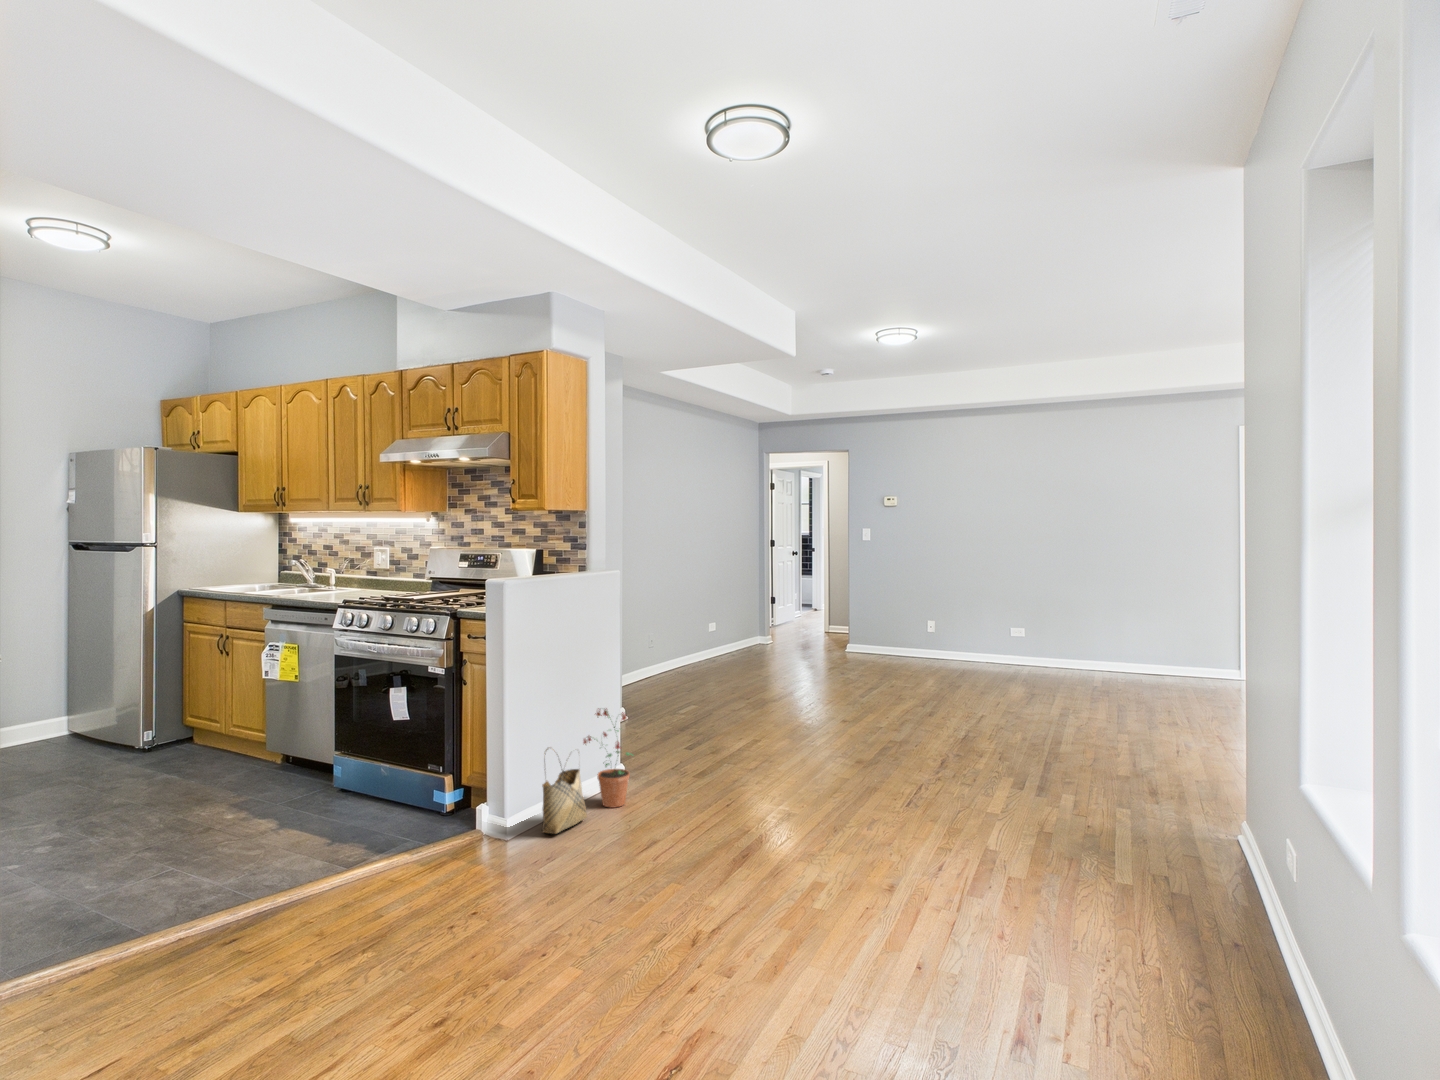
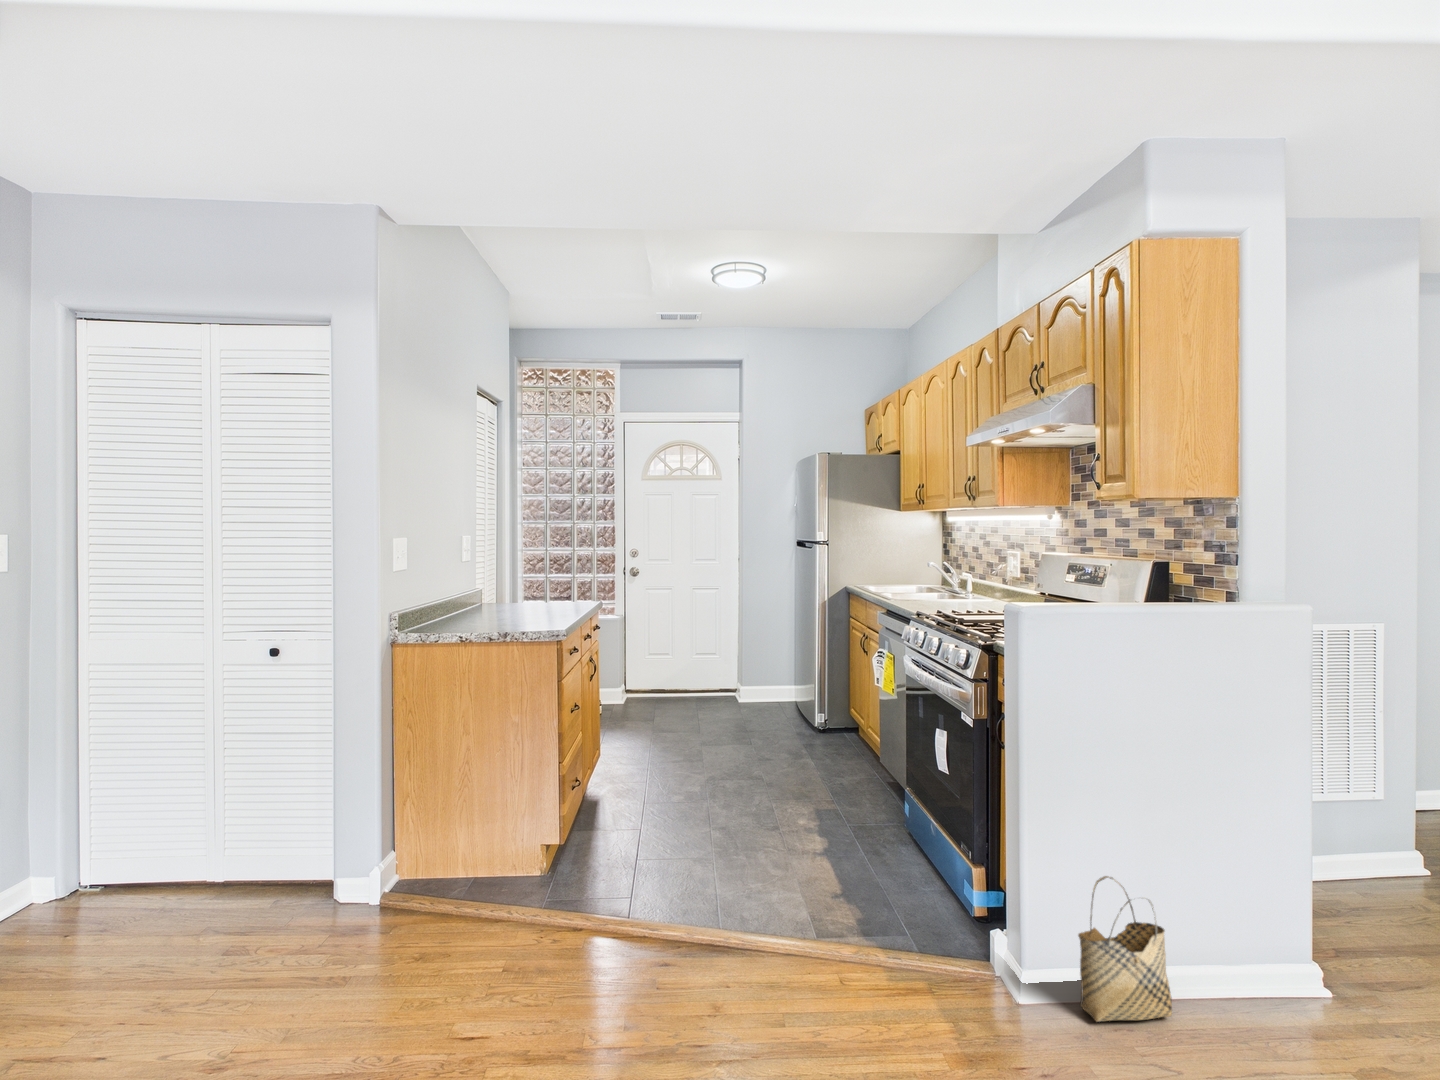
potted plant: present [584,708,633,808] -> none [1186,836,1293,1024]

